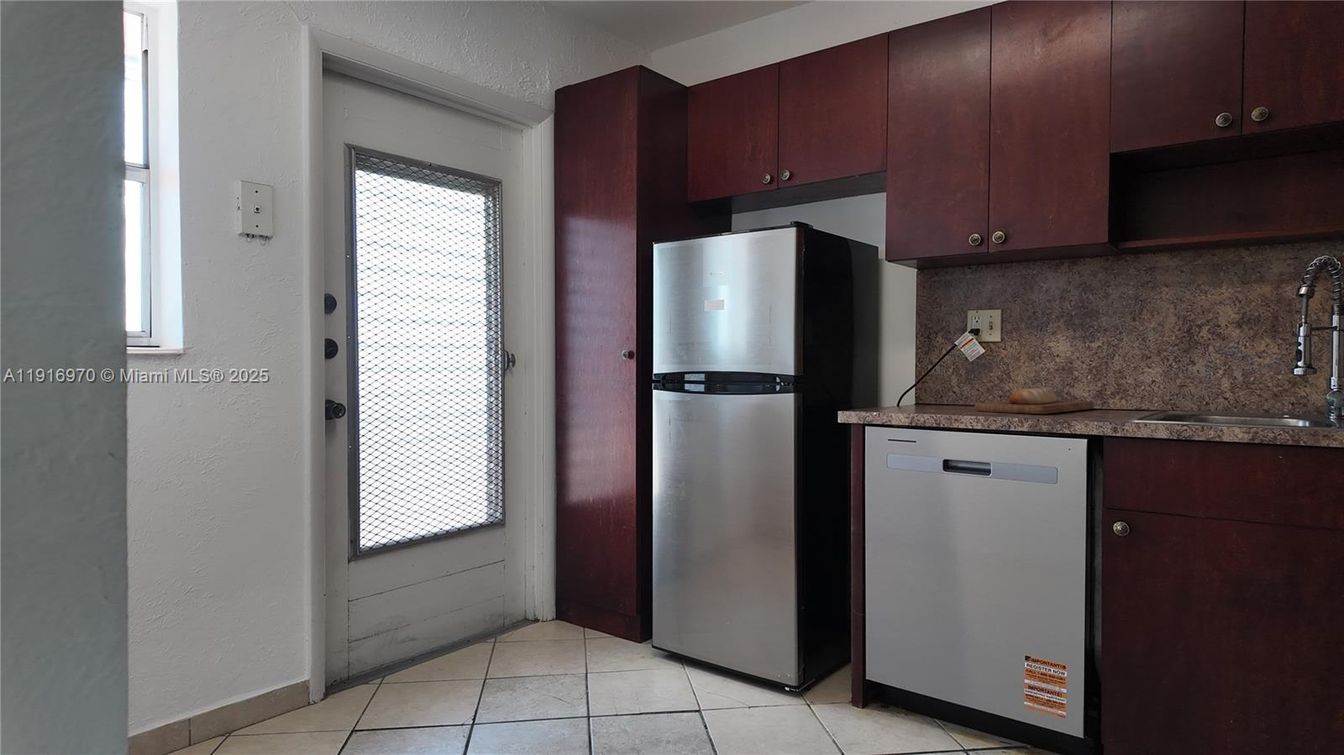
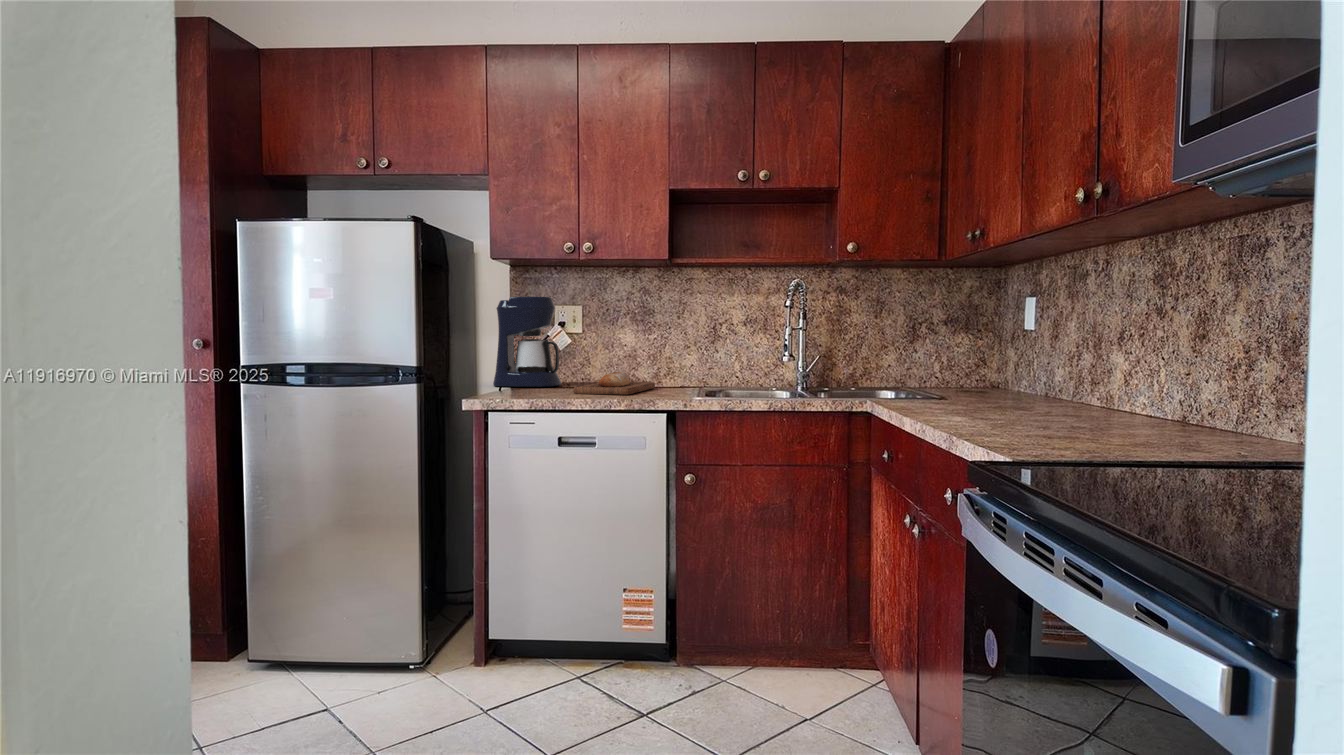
coffee maker: none [895,302,974,403] -> present [493,297,561,387]

